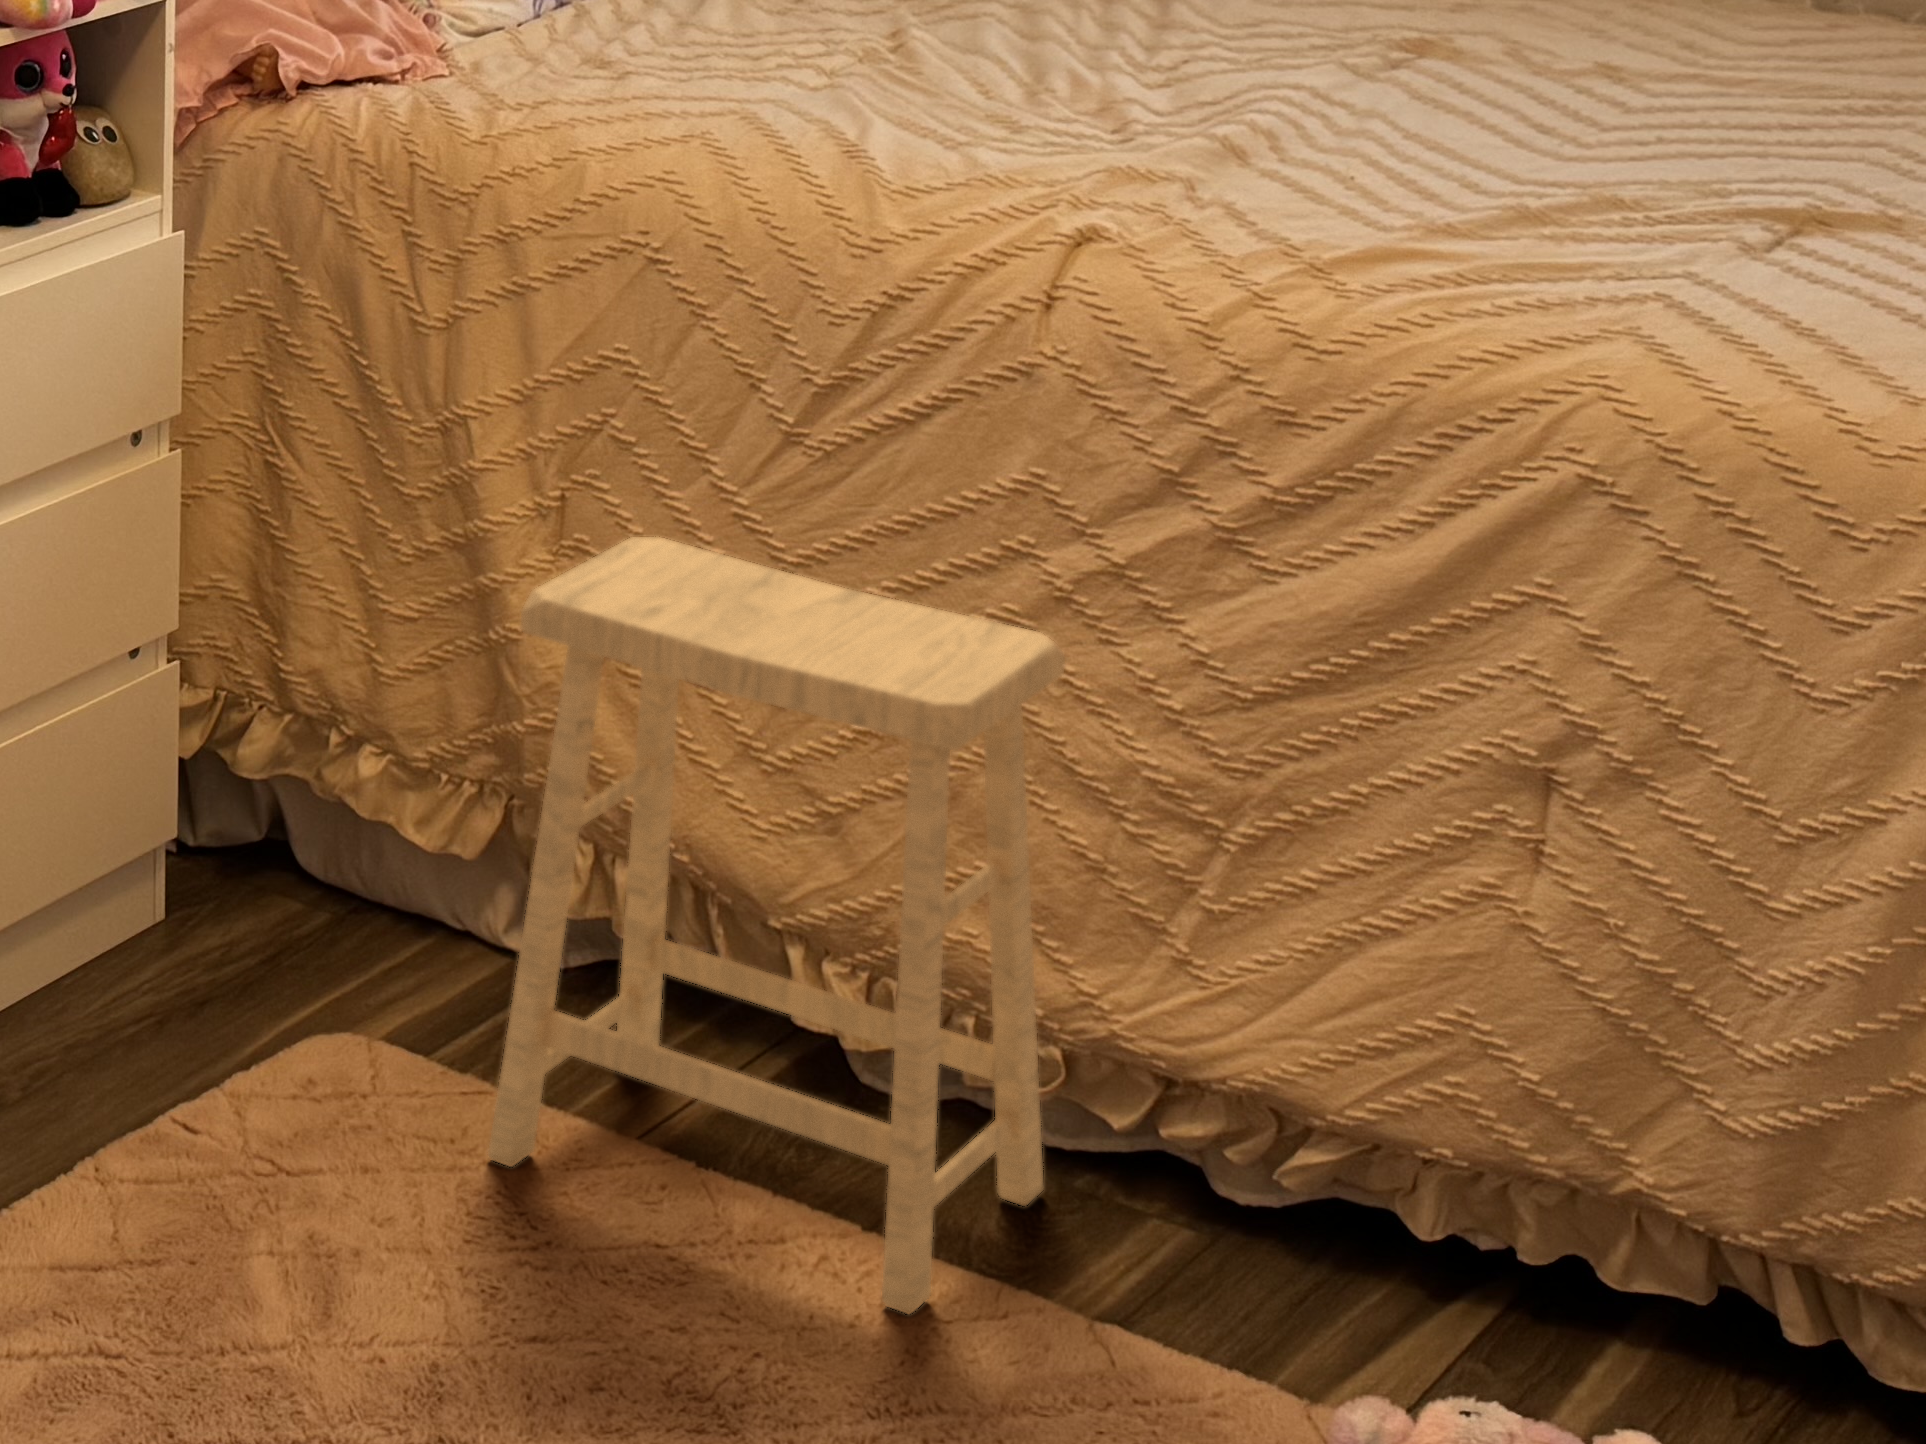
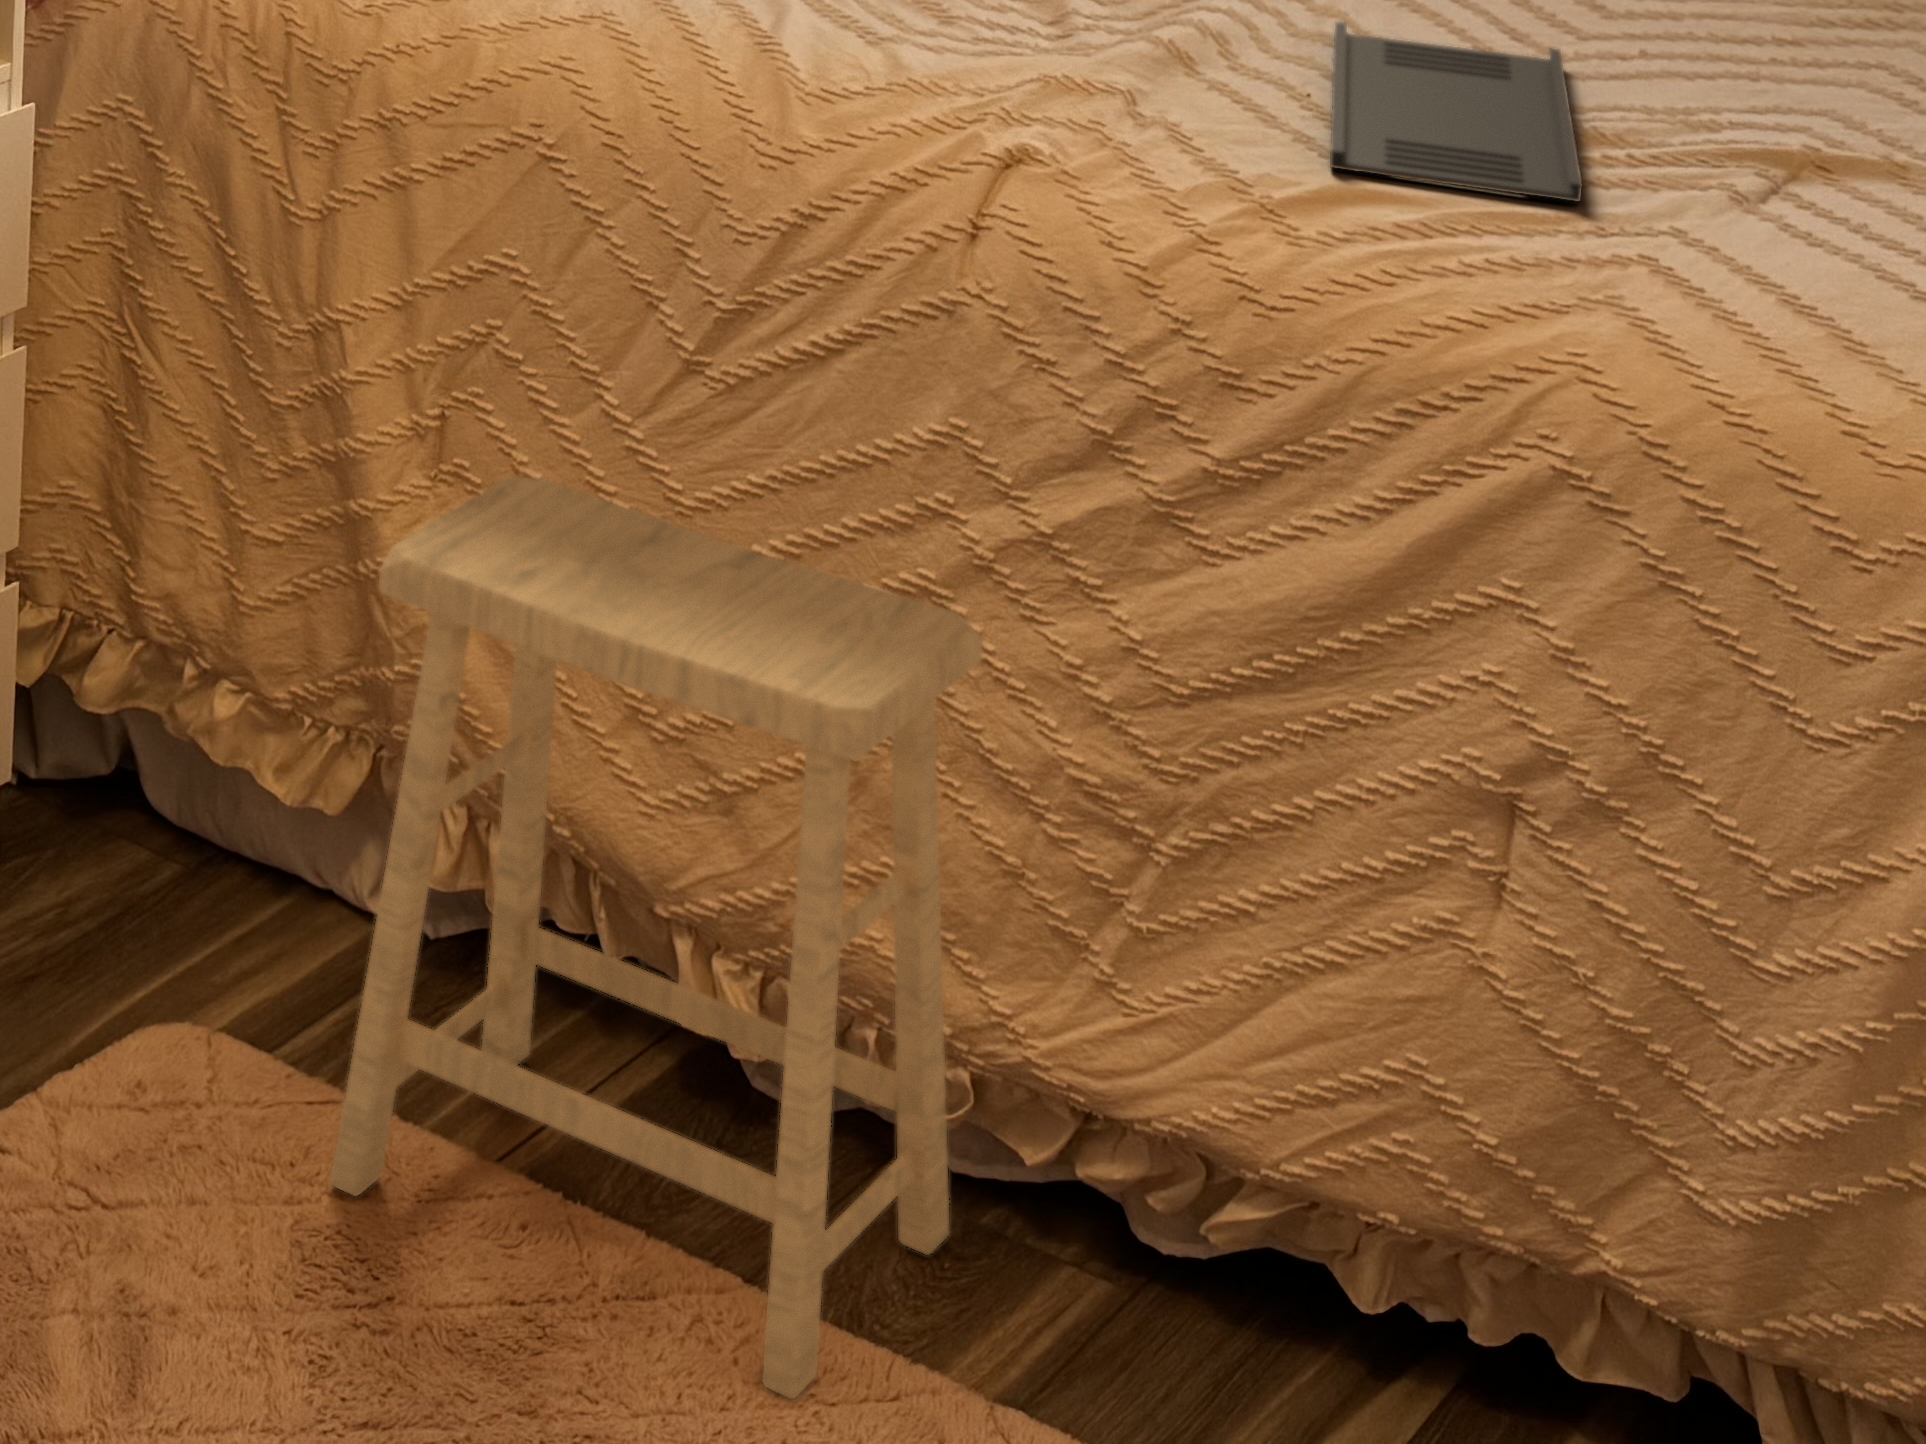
tray: none [1370,123,1601,257] -> present [1330,22,1583,202]

